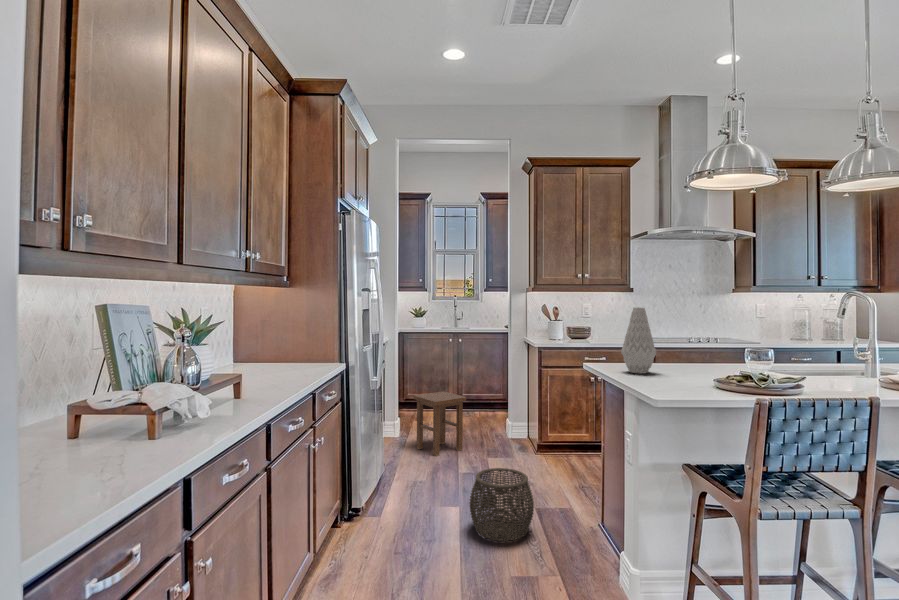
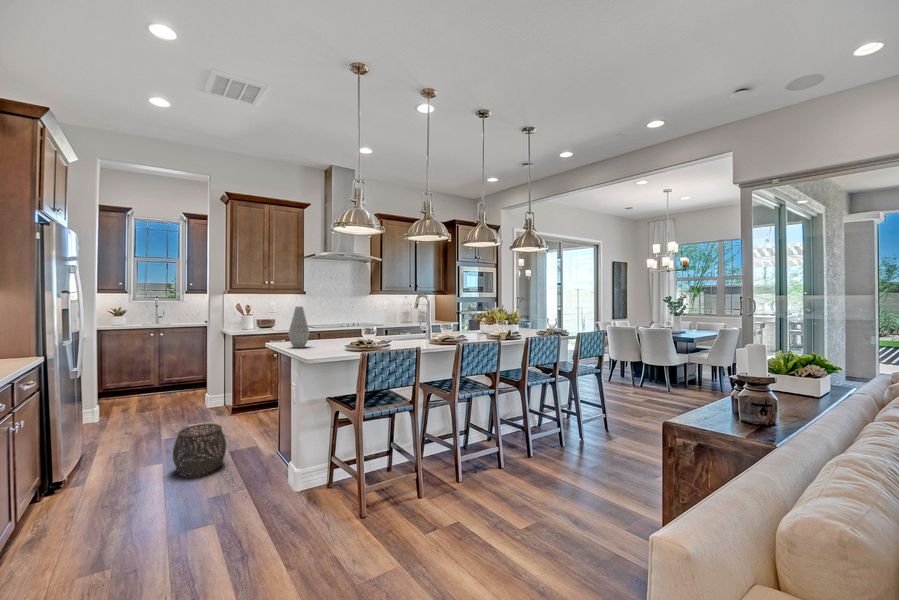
stool: present [414,391,466,456] -> none [114,378,169,432]

